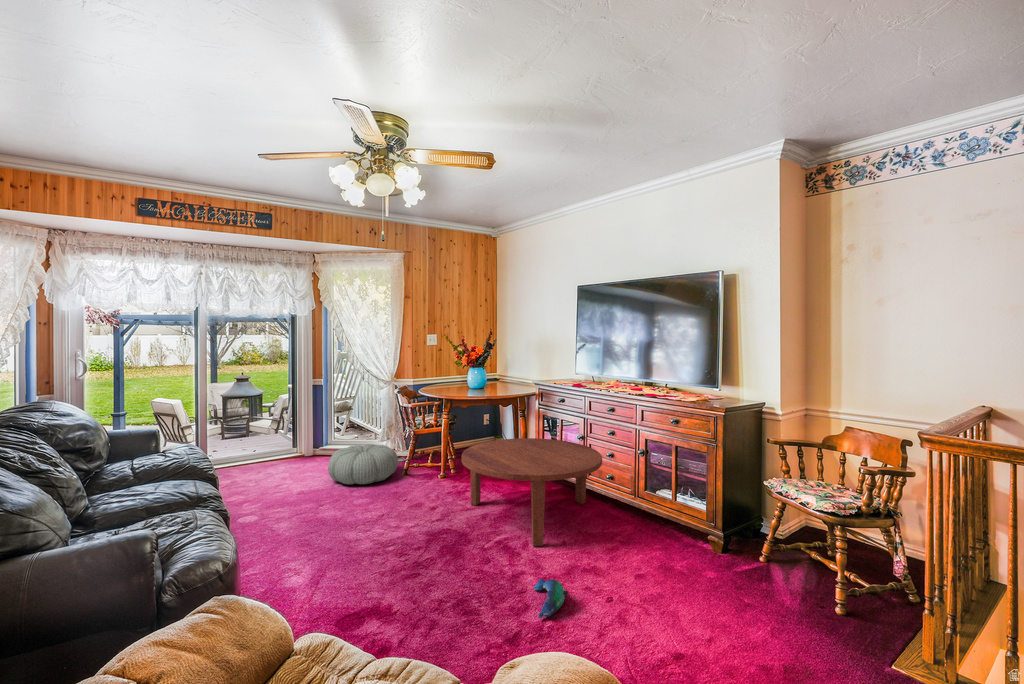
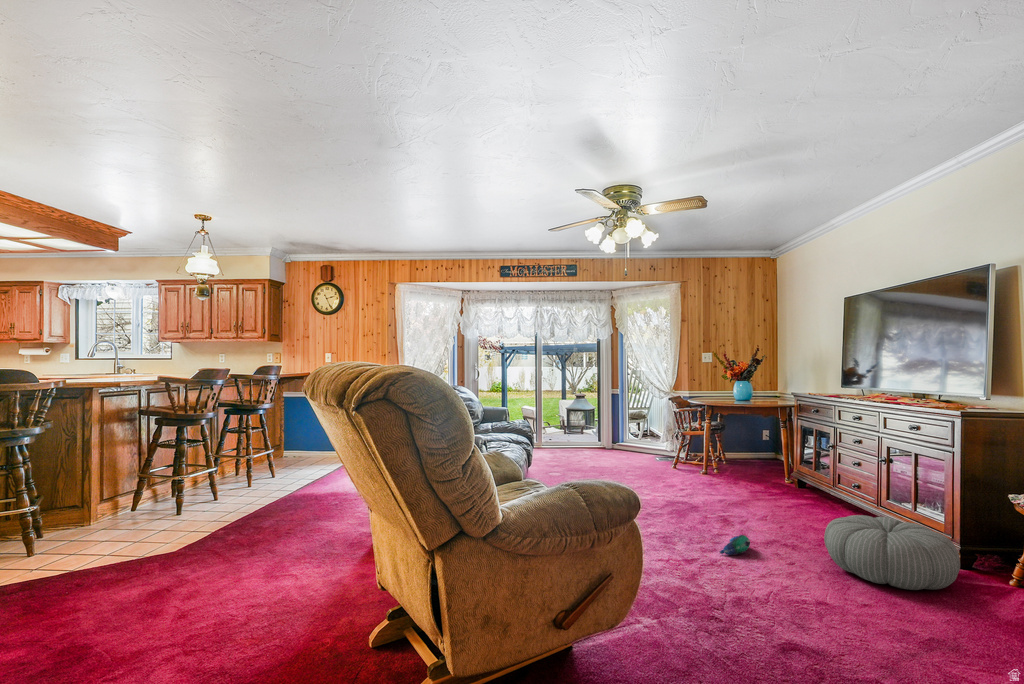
coffee table: present [462,438,602,546] -> none [700,442,842,525]
pouf: present [328,444,398,485] -> present [824,515,960,590]

